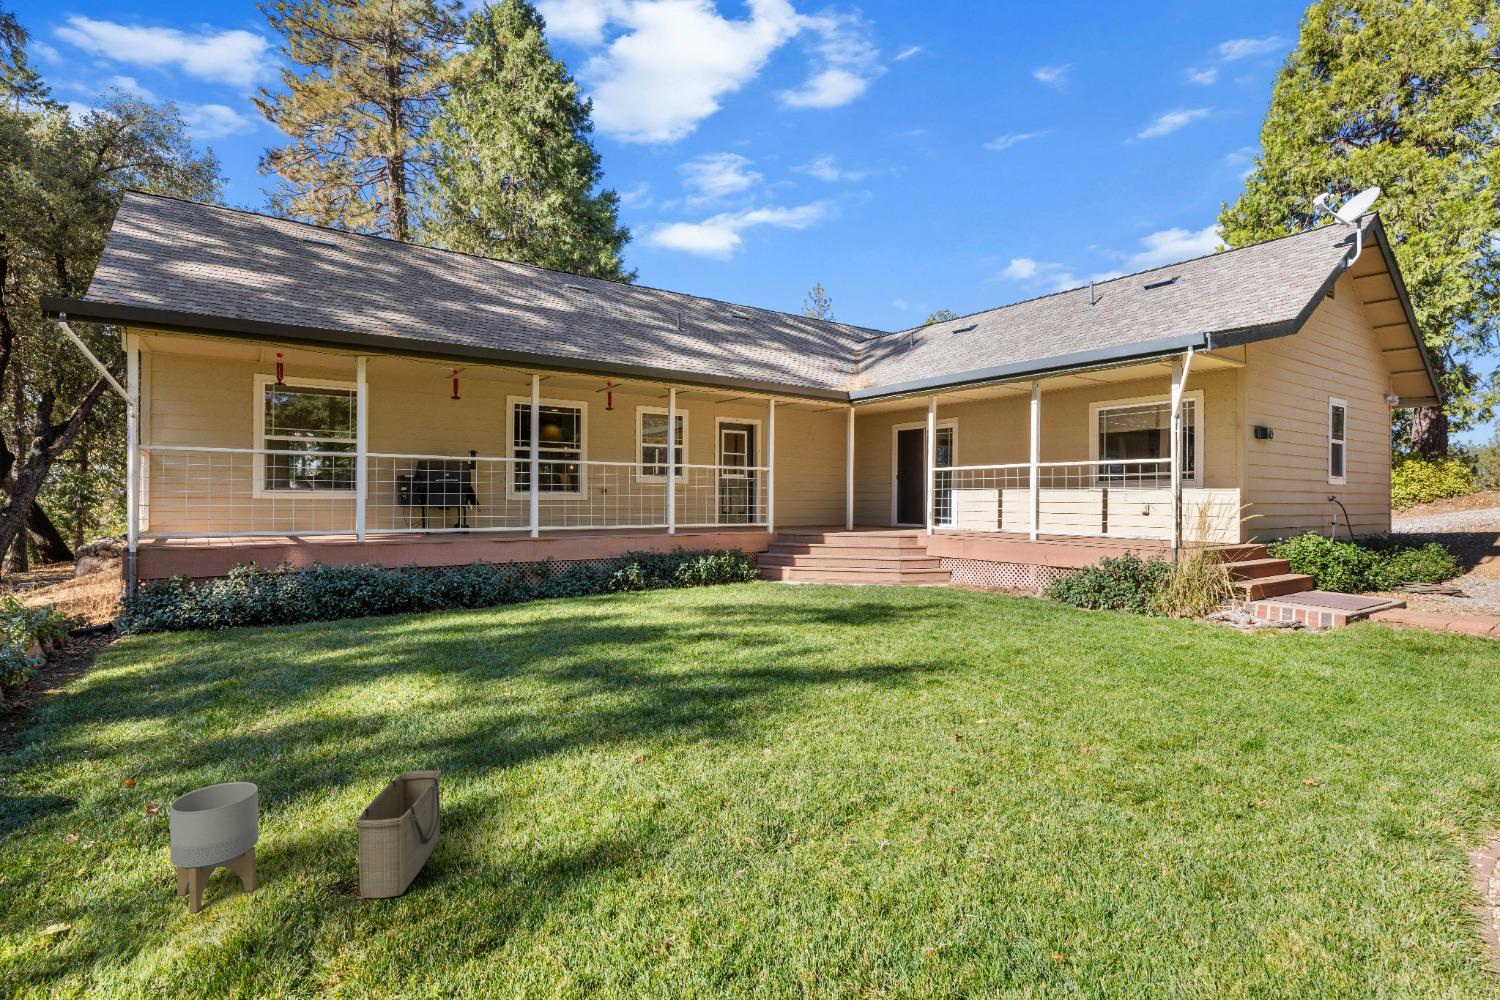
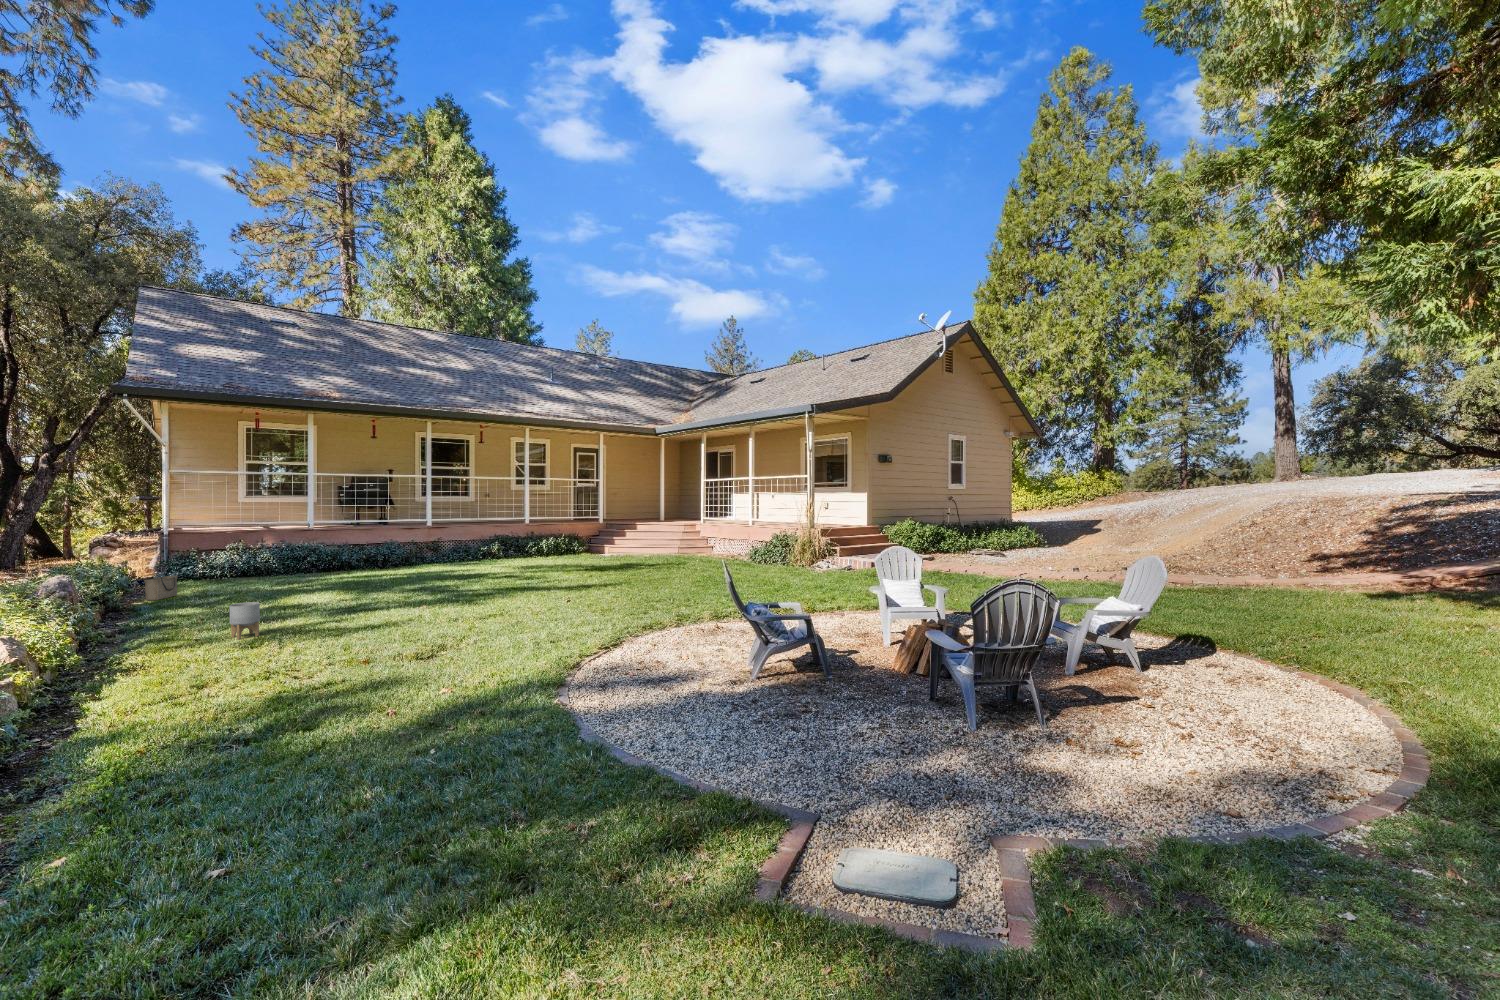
basket: present [355,770,442,898] -> present [144,576,178,600]

